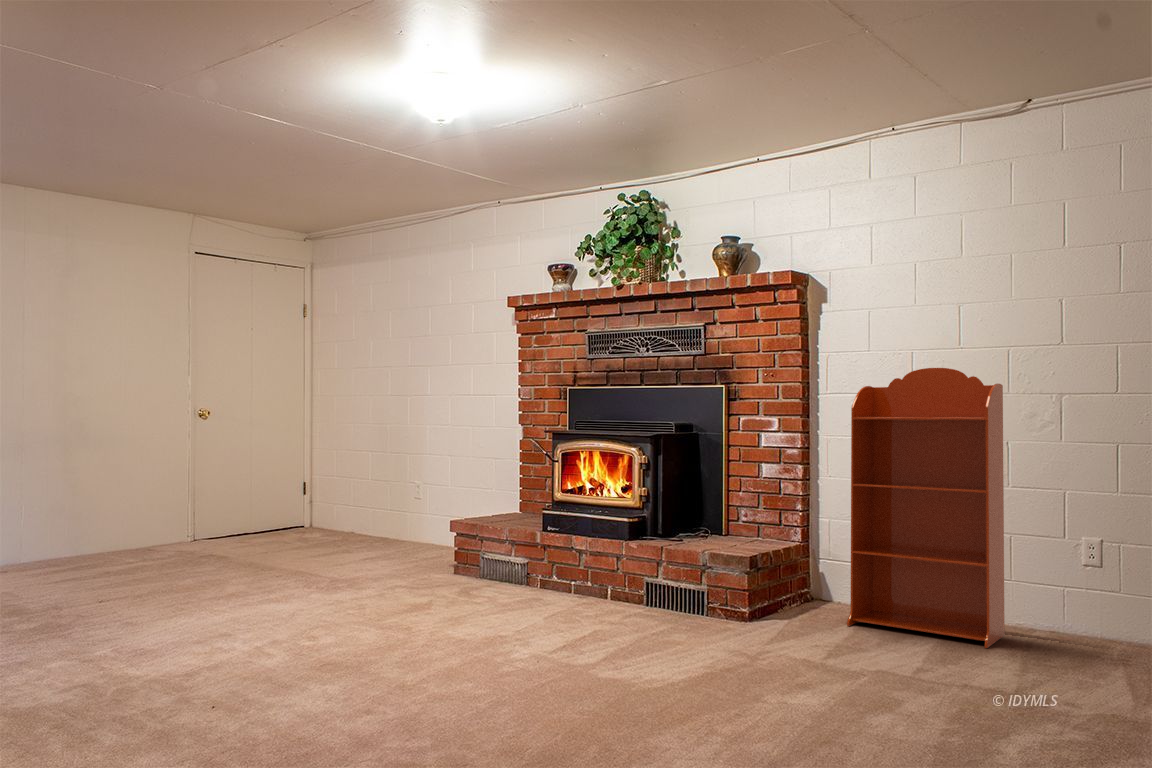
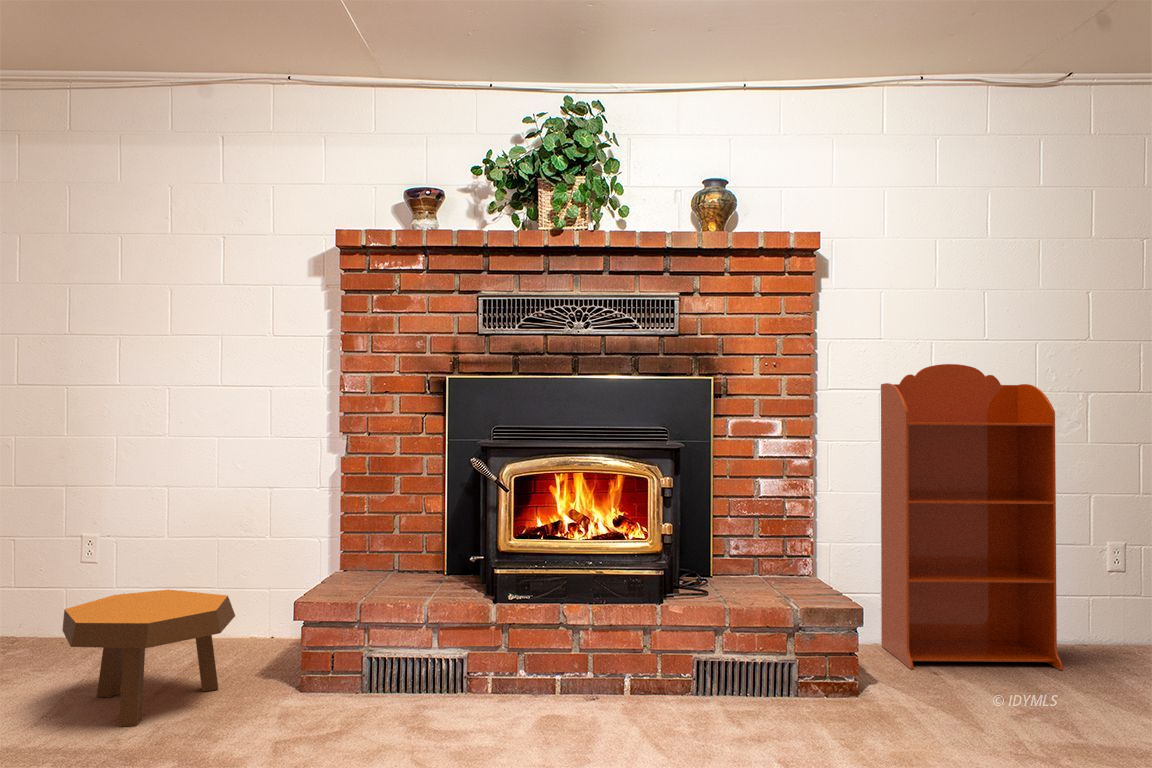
footstool: none [344,511,433,571] -> present [62,590,235,727]

